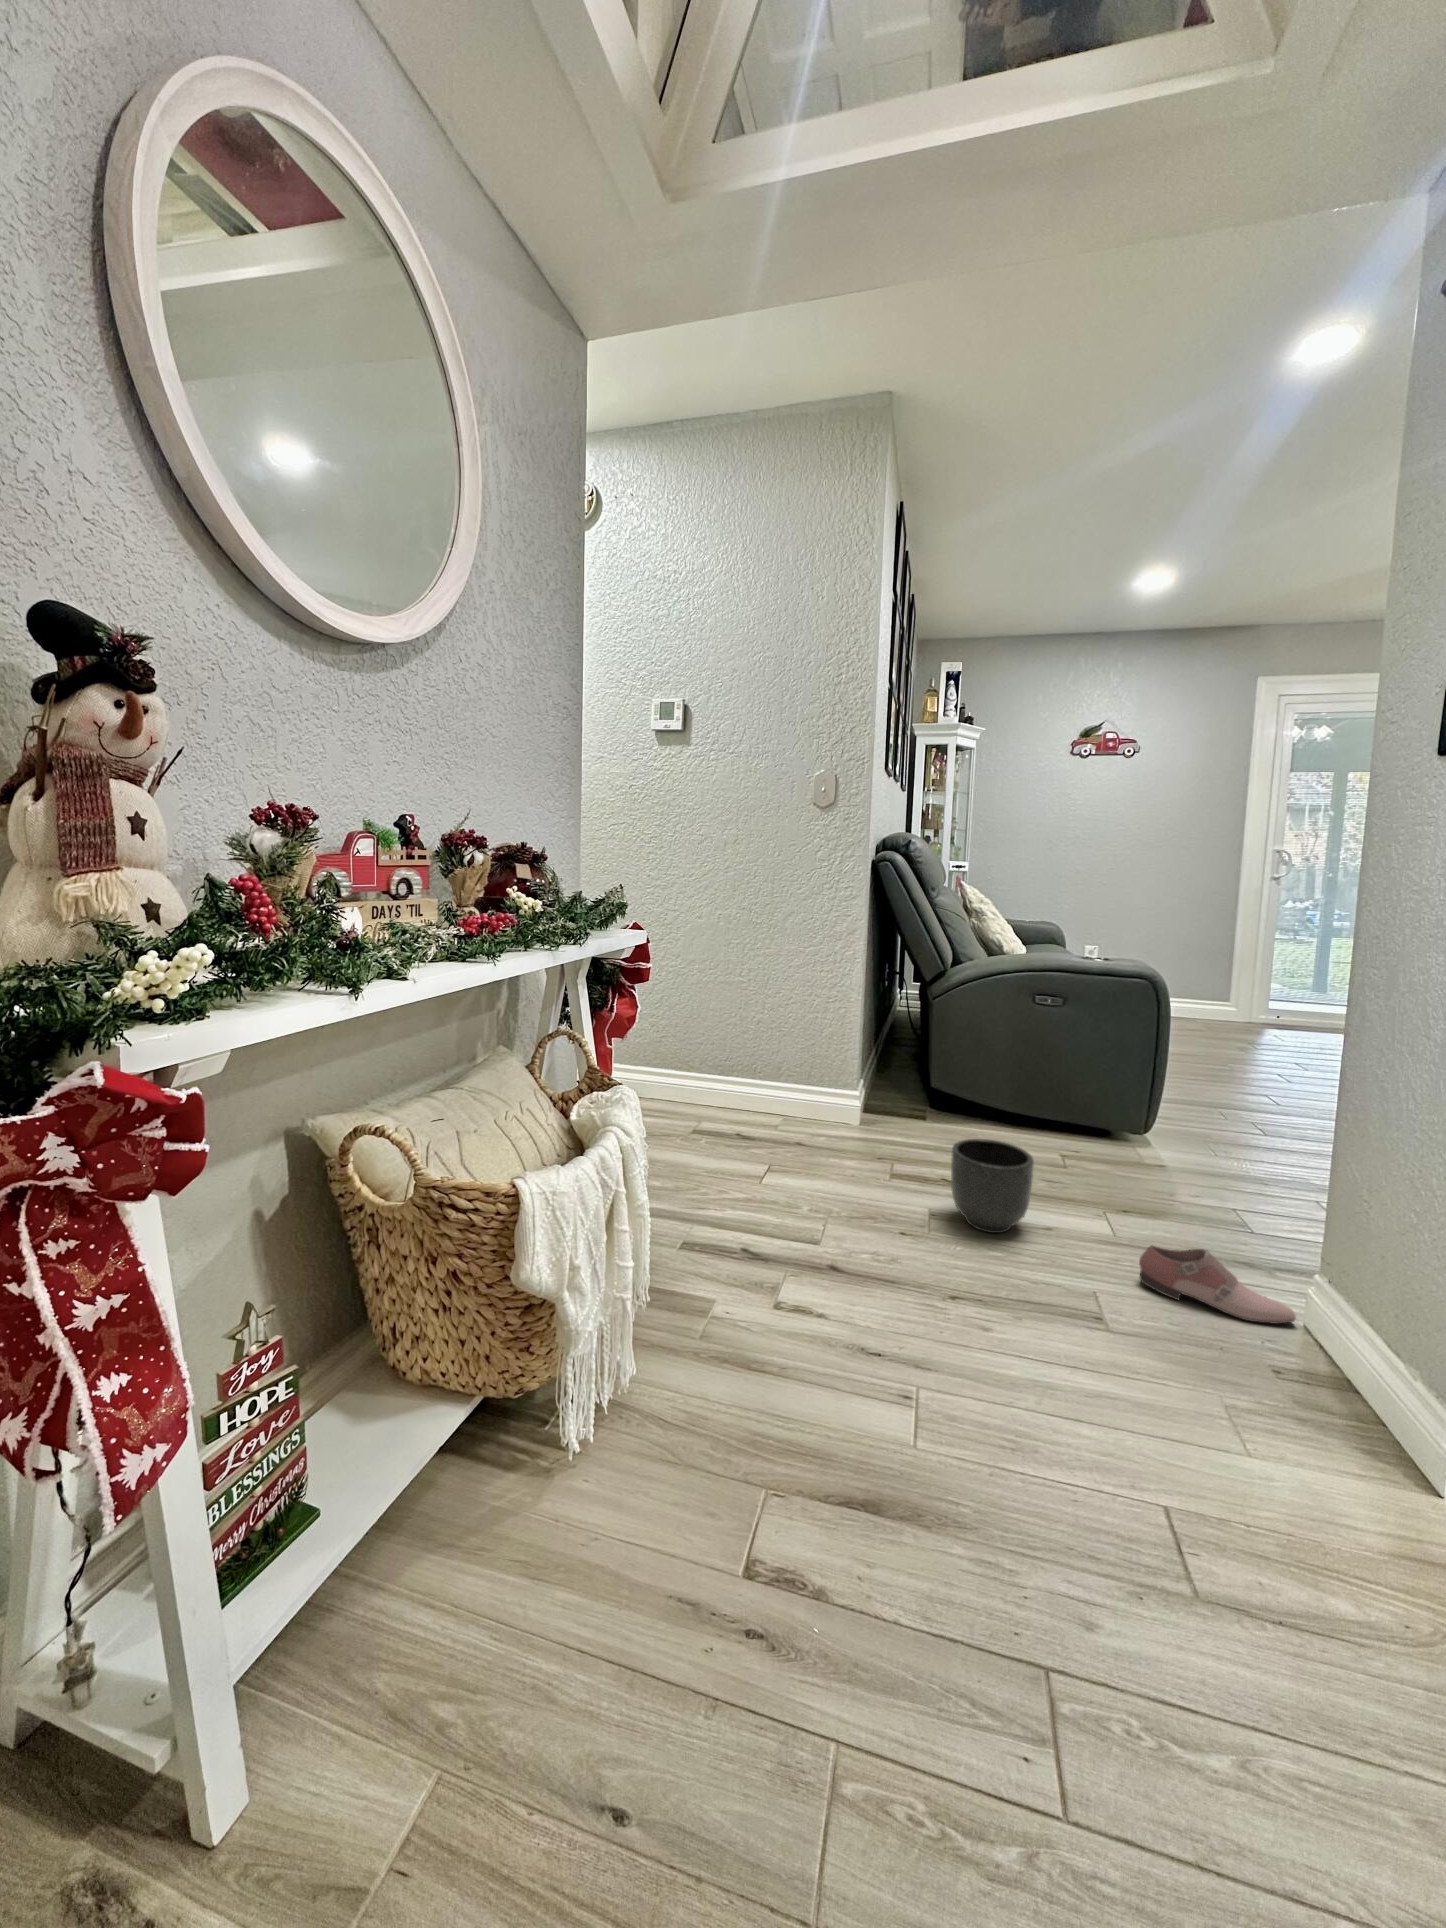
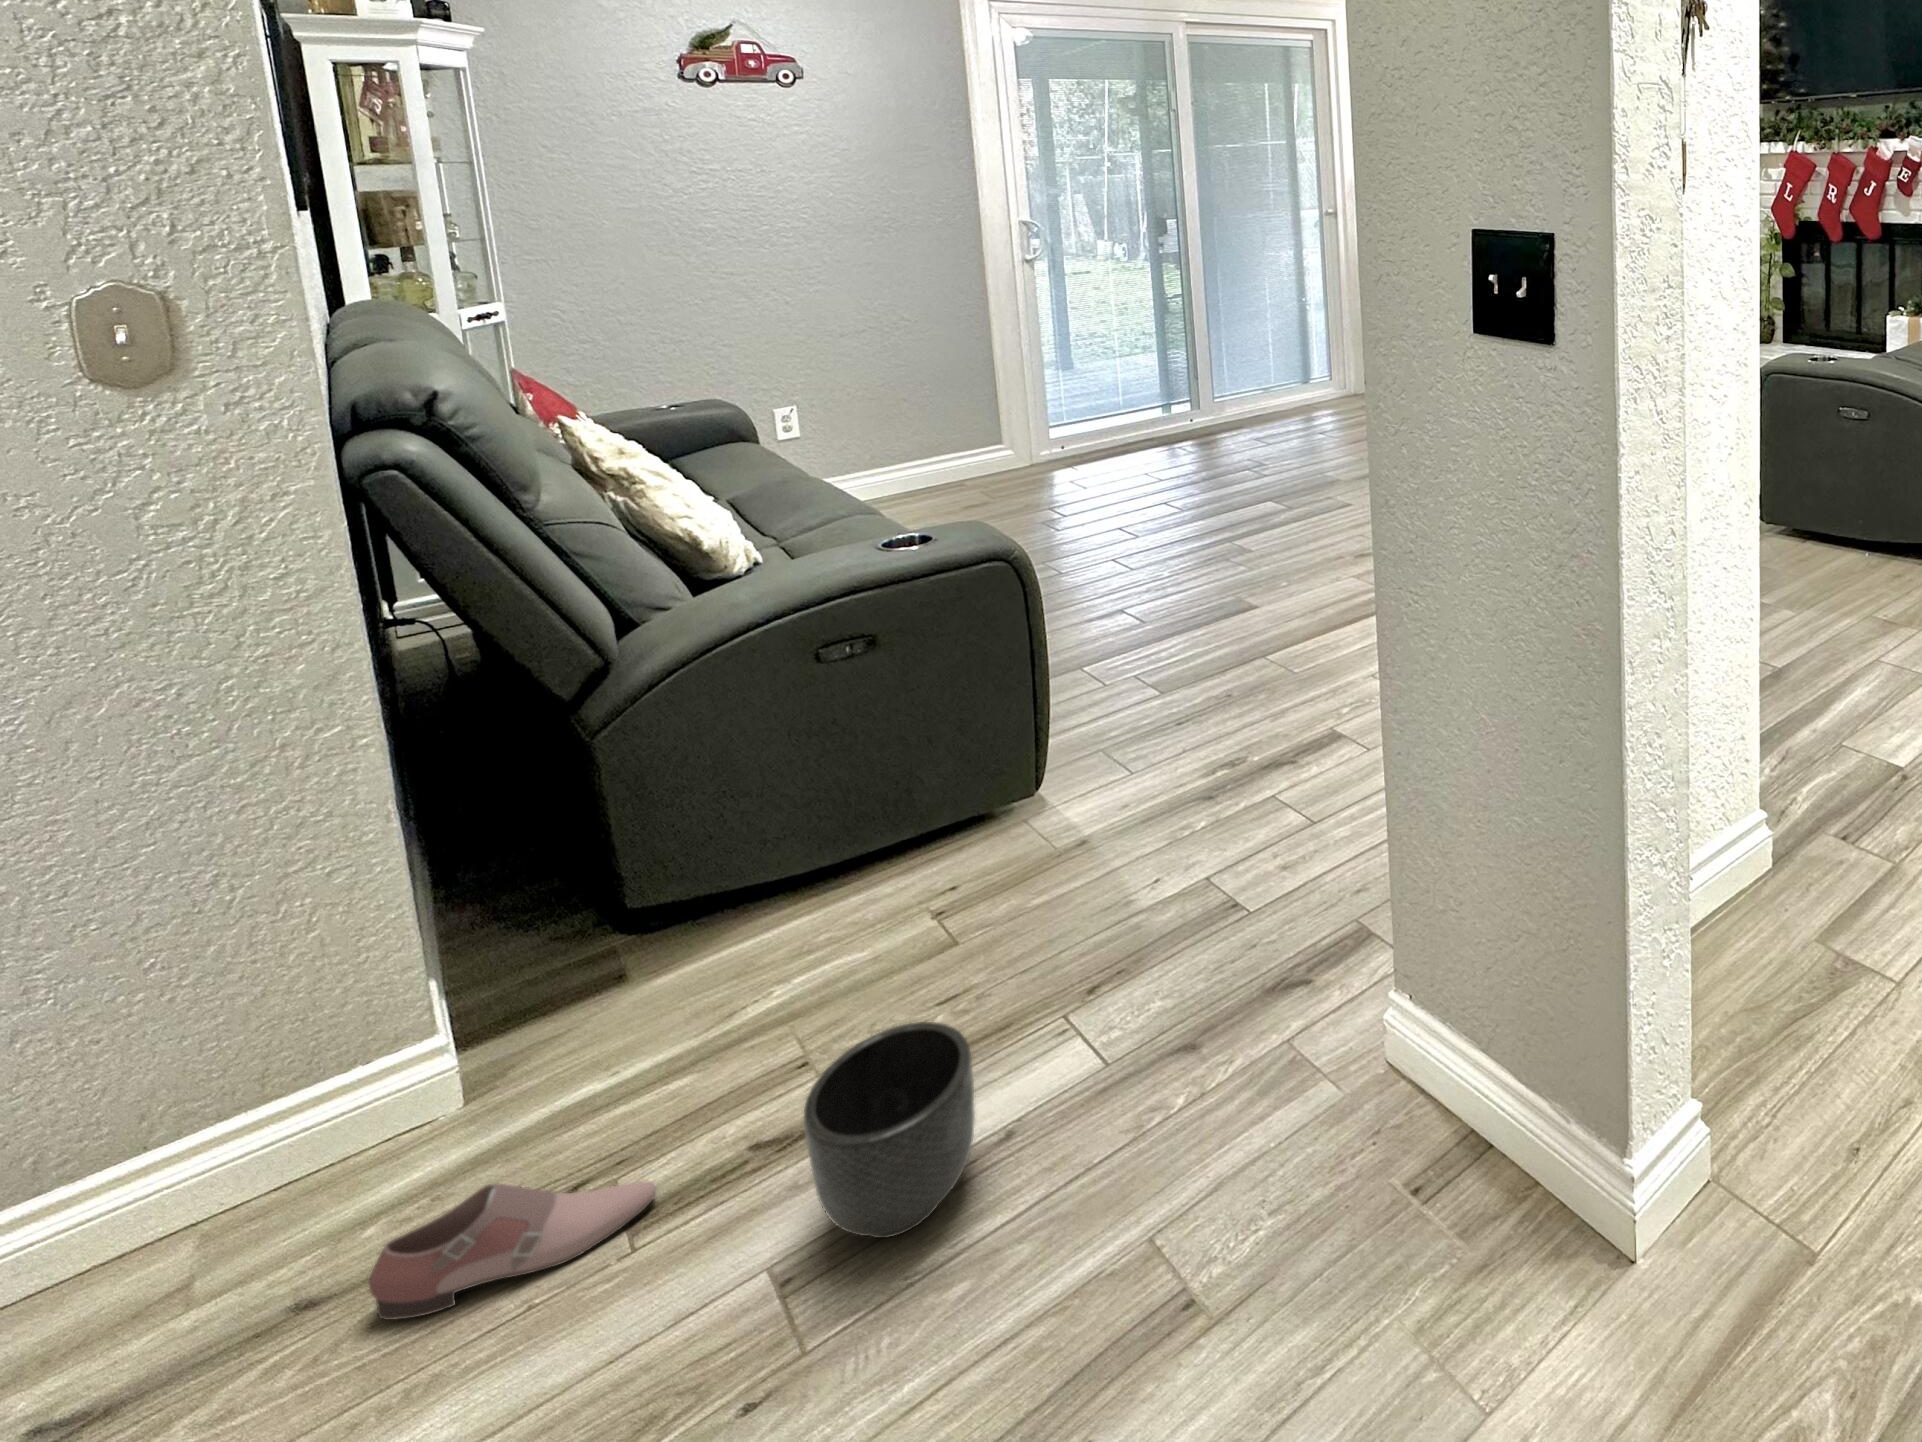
shoe: present [1139,1245,1296,1324] -> present [369,1180,656,1320]

